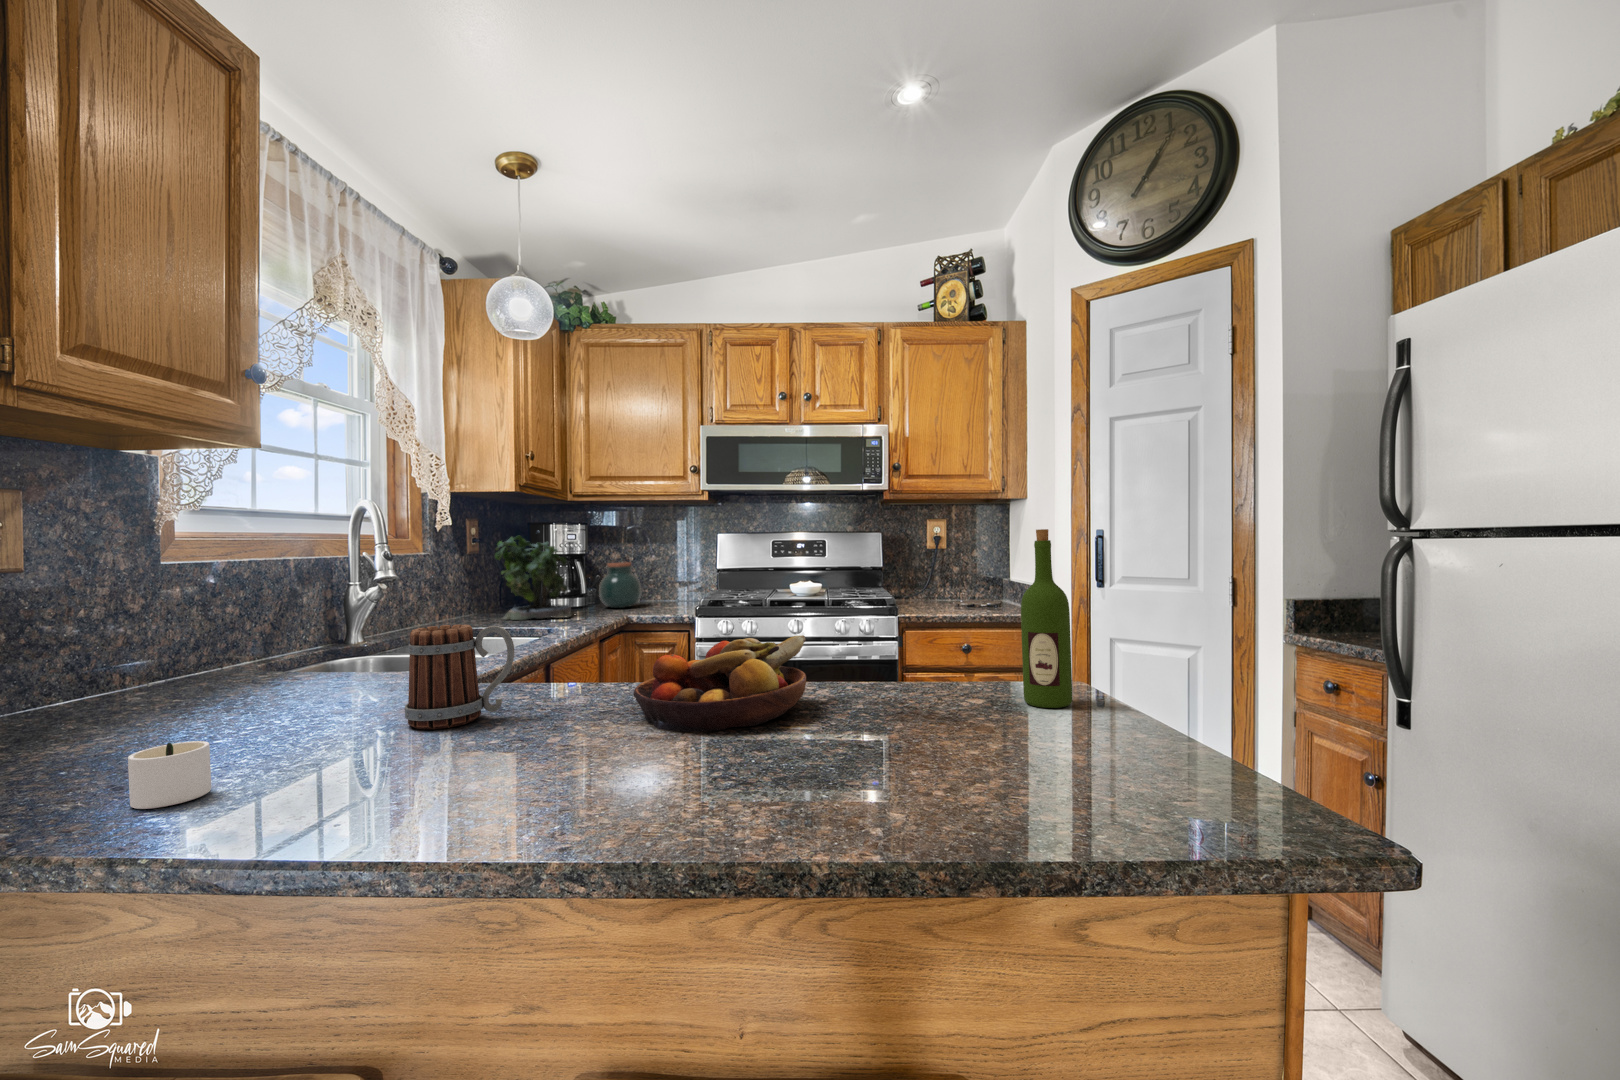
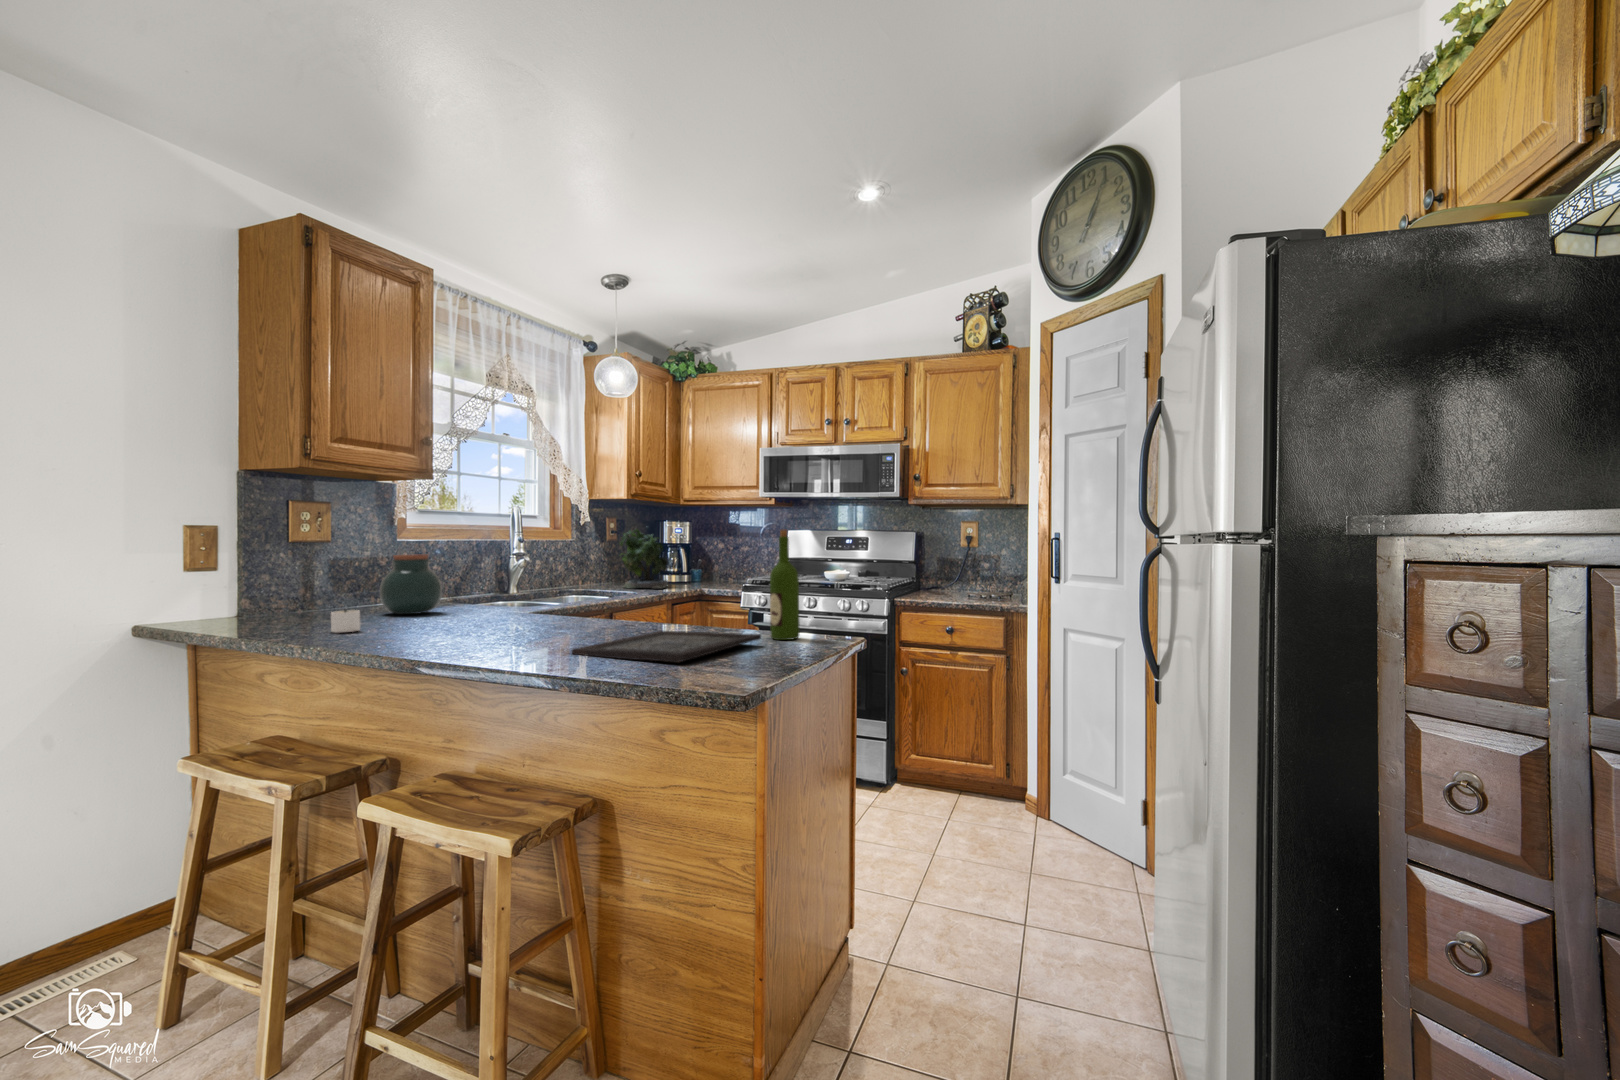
jar: present [599,562,641,608] -> present [380,555,442,614]
mug: present [405,625,514,730] -> none [460,574,513,624]
fruit bowl: present [633,635,806,732] -> none [556,588,665,633]
tray: none [872,707,1181,809] -> present [572,631,761,663]

